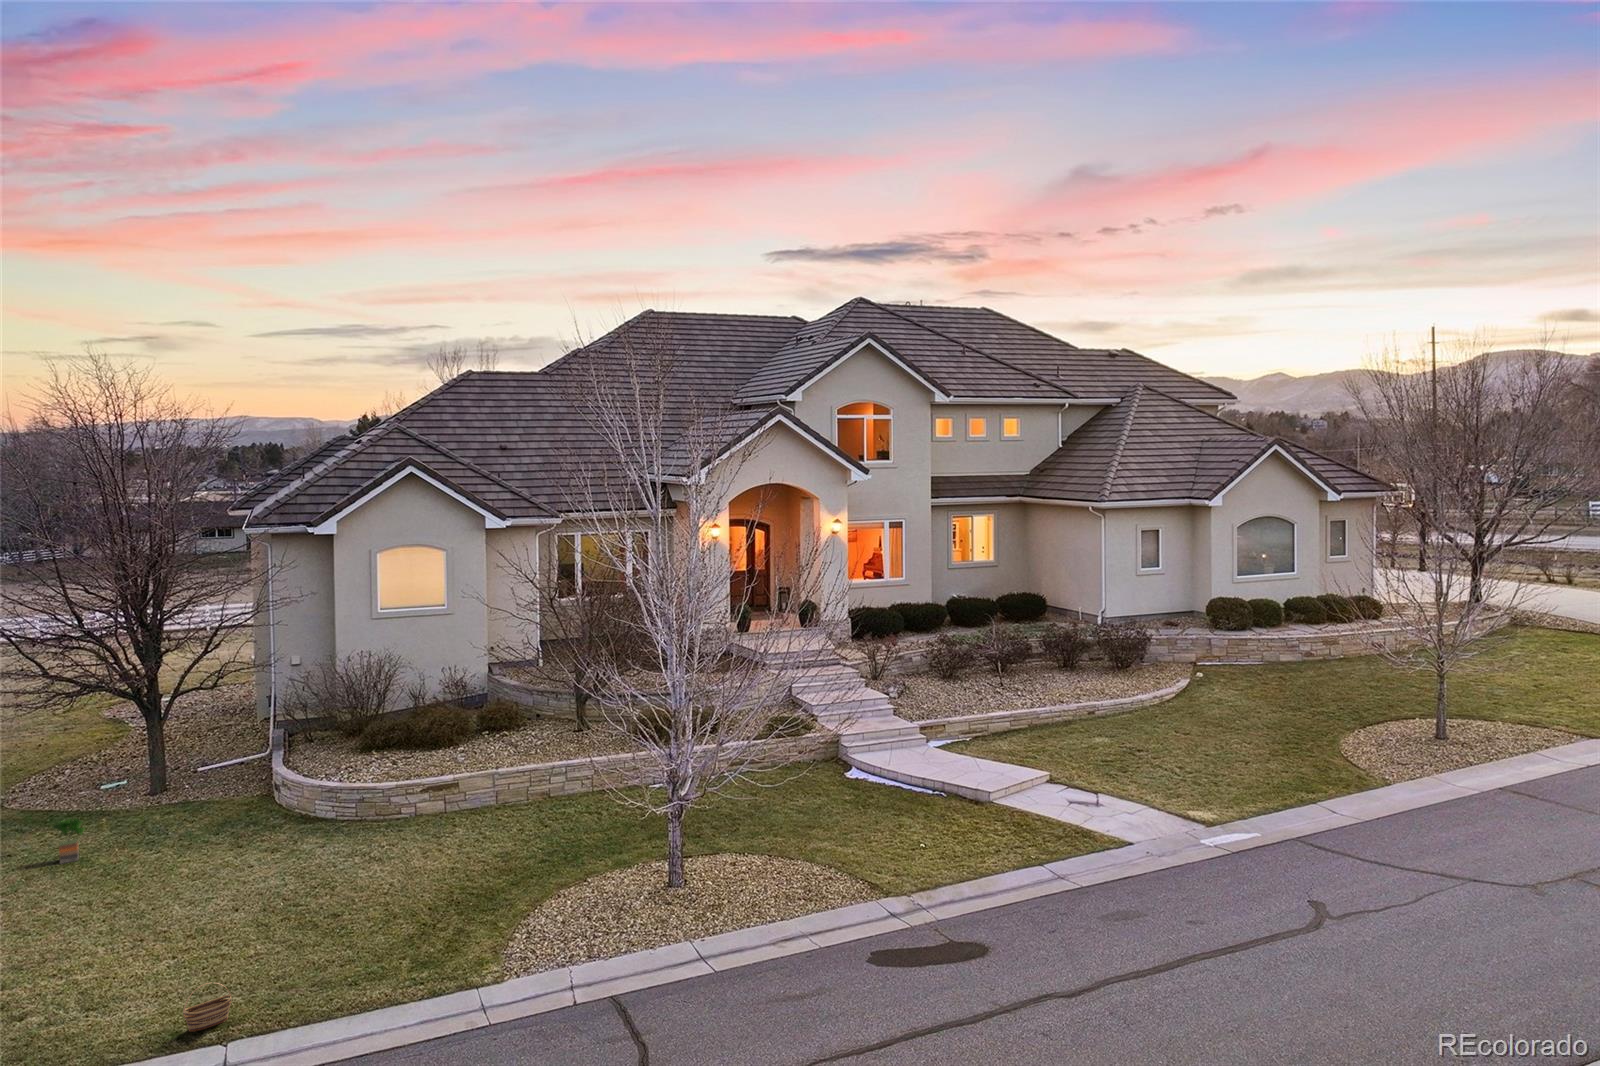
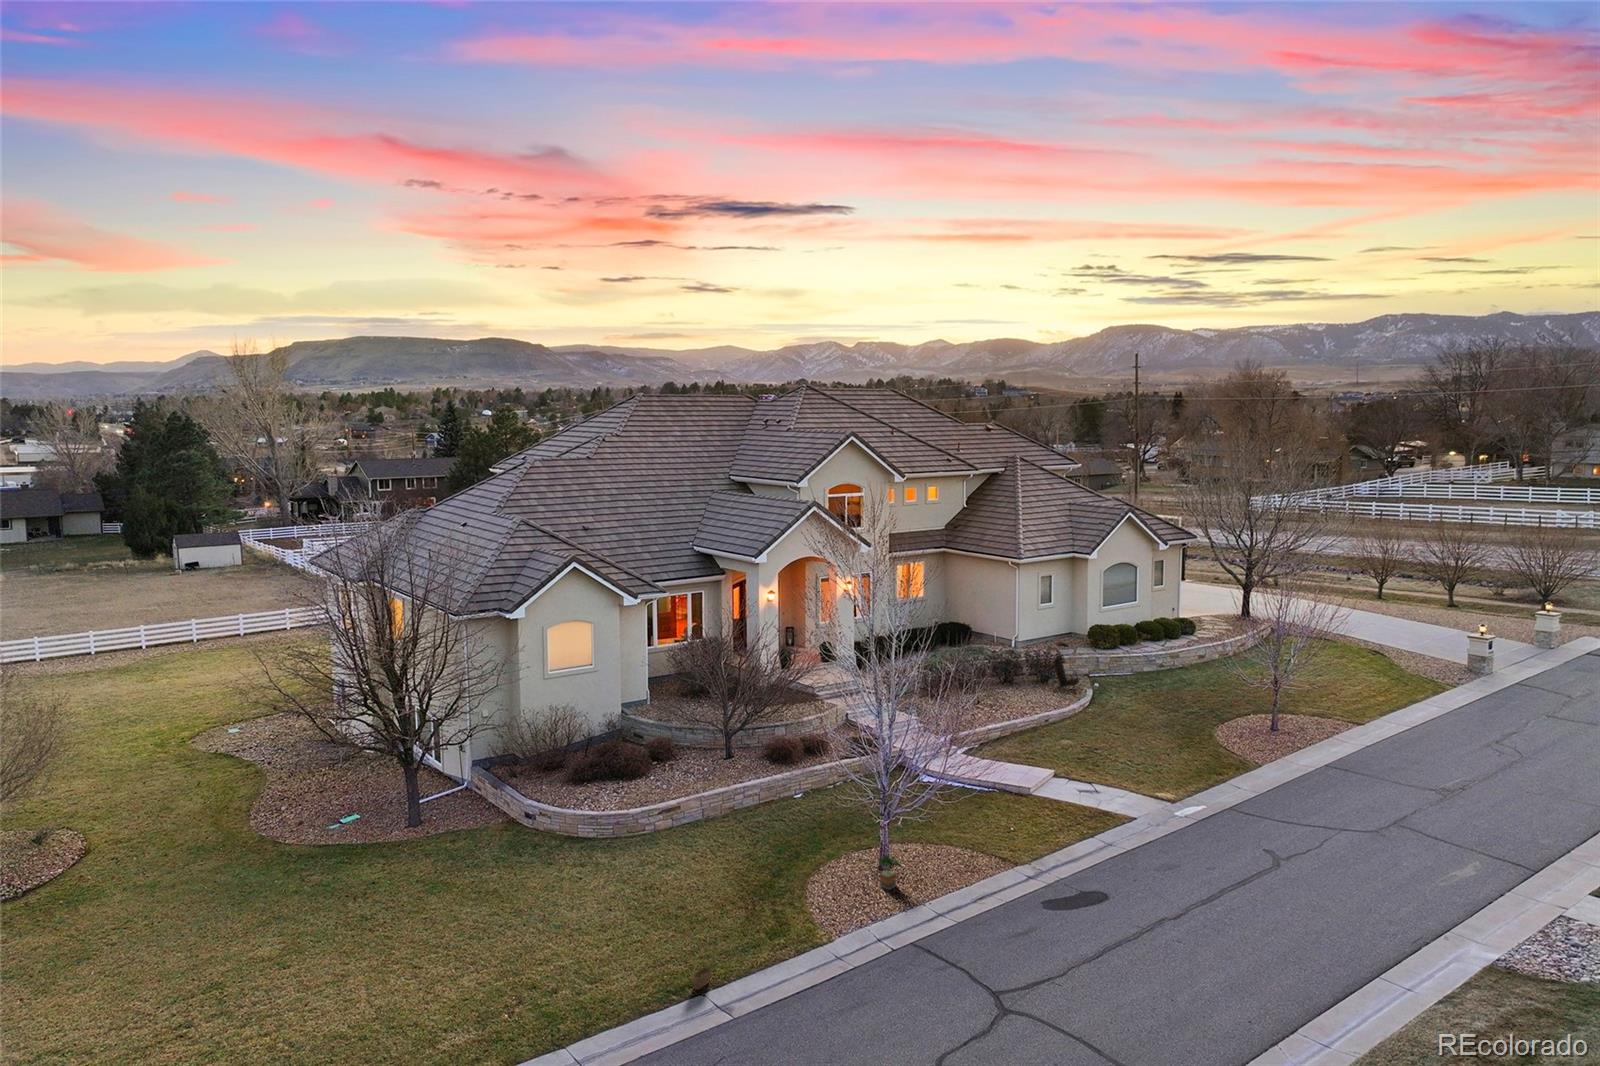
lounge chair: none [1132,631,1175,686] -> present [1054,655,1079,690]
potted tree: present [52,819,84,864] -> present [877,855,900,890]

